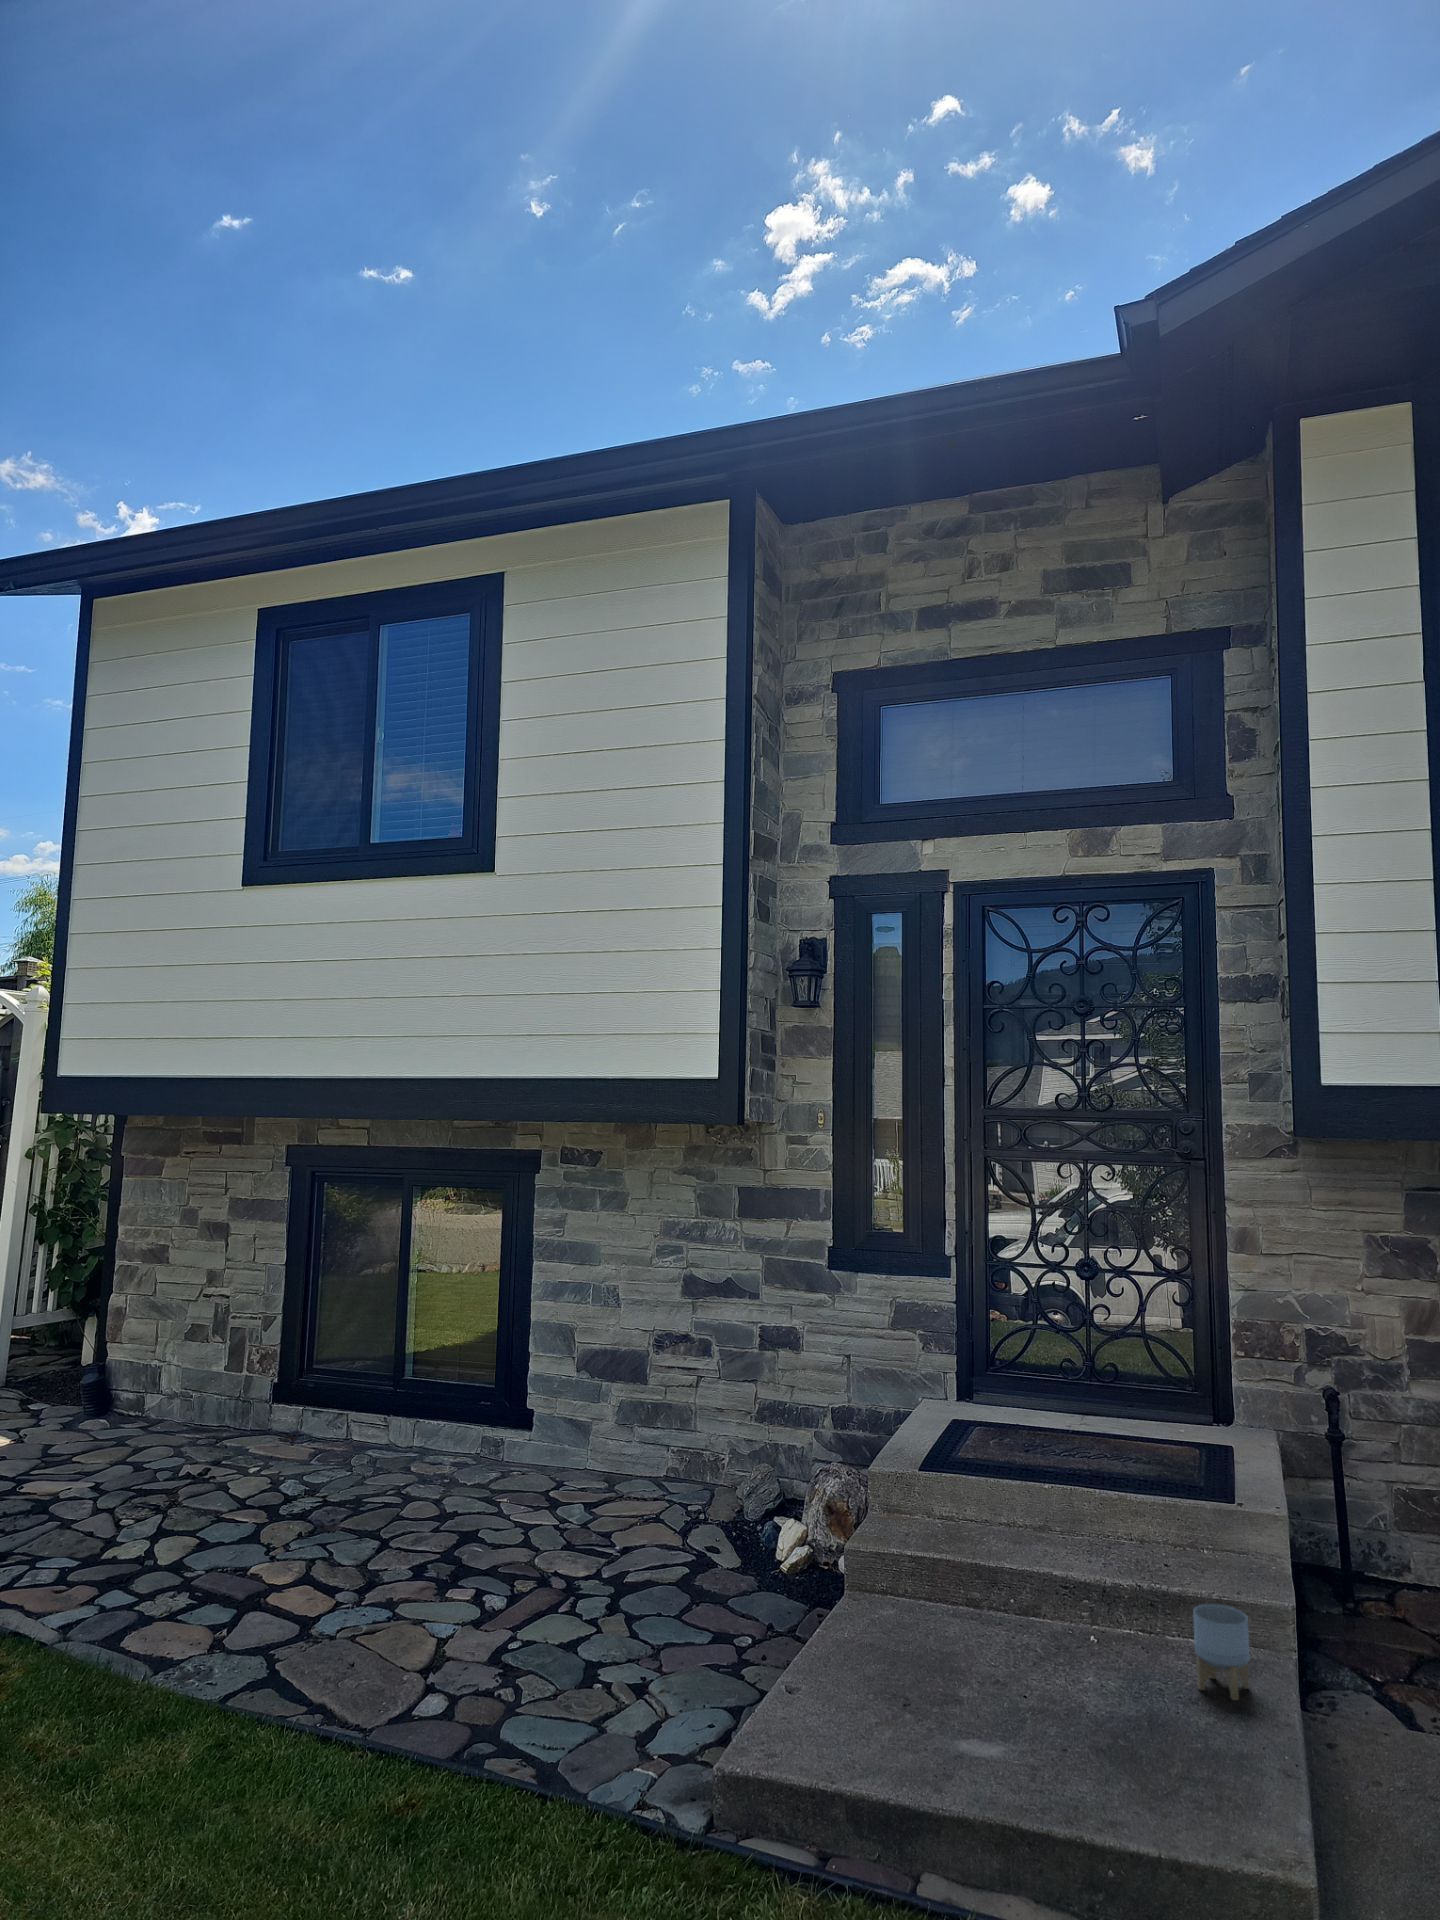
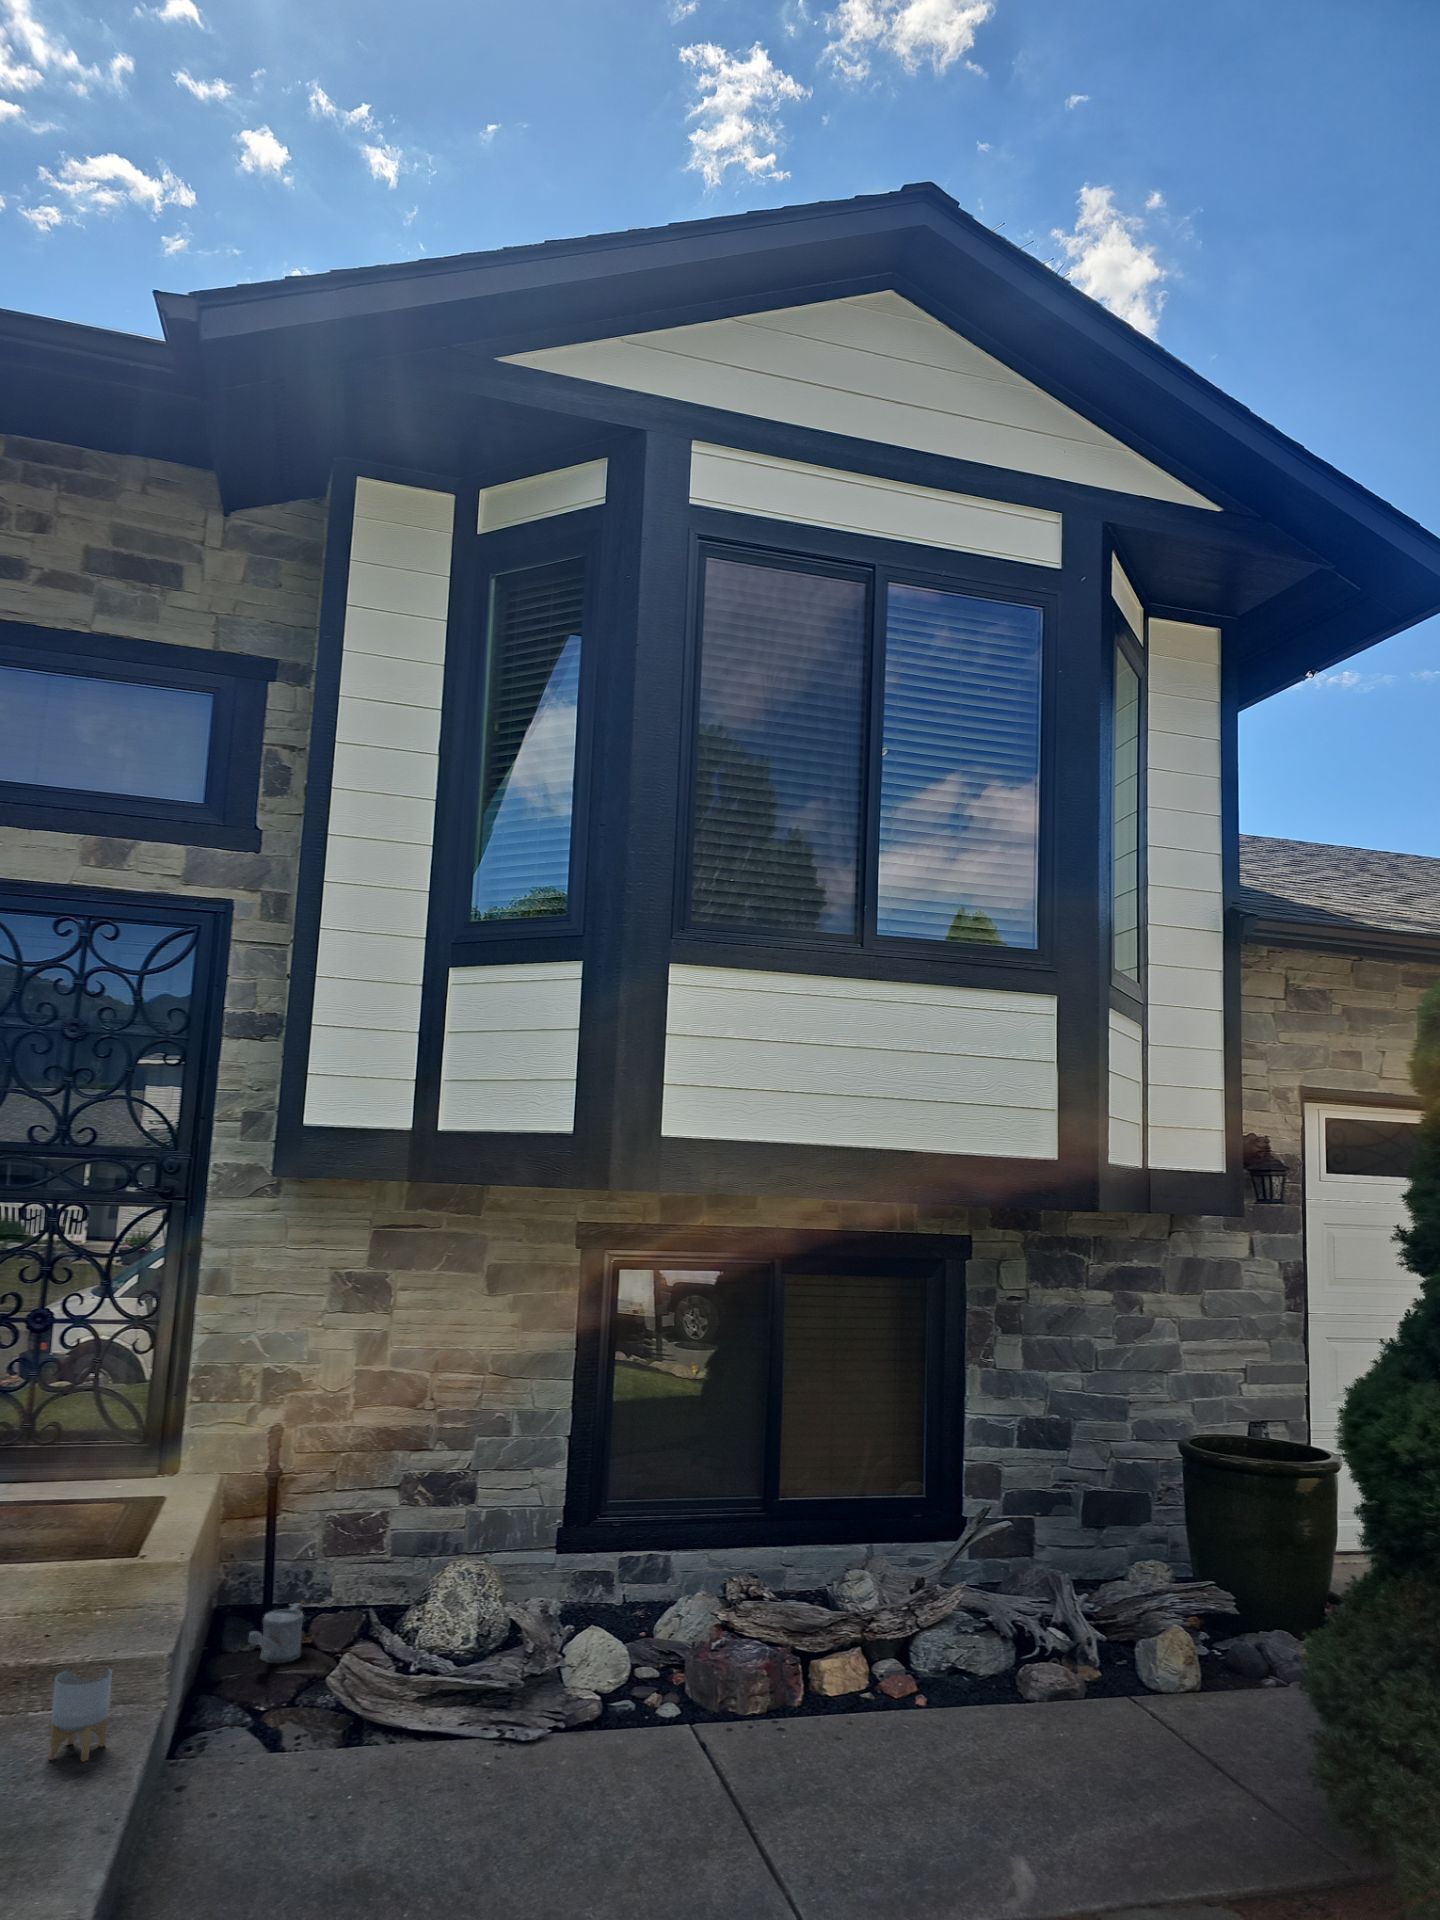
watering can: none [1344,1575,1399,1637] -> present [249,1603,304,1663]

